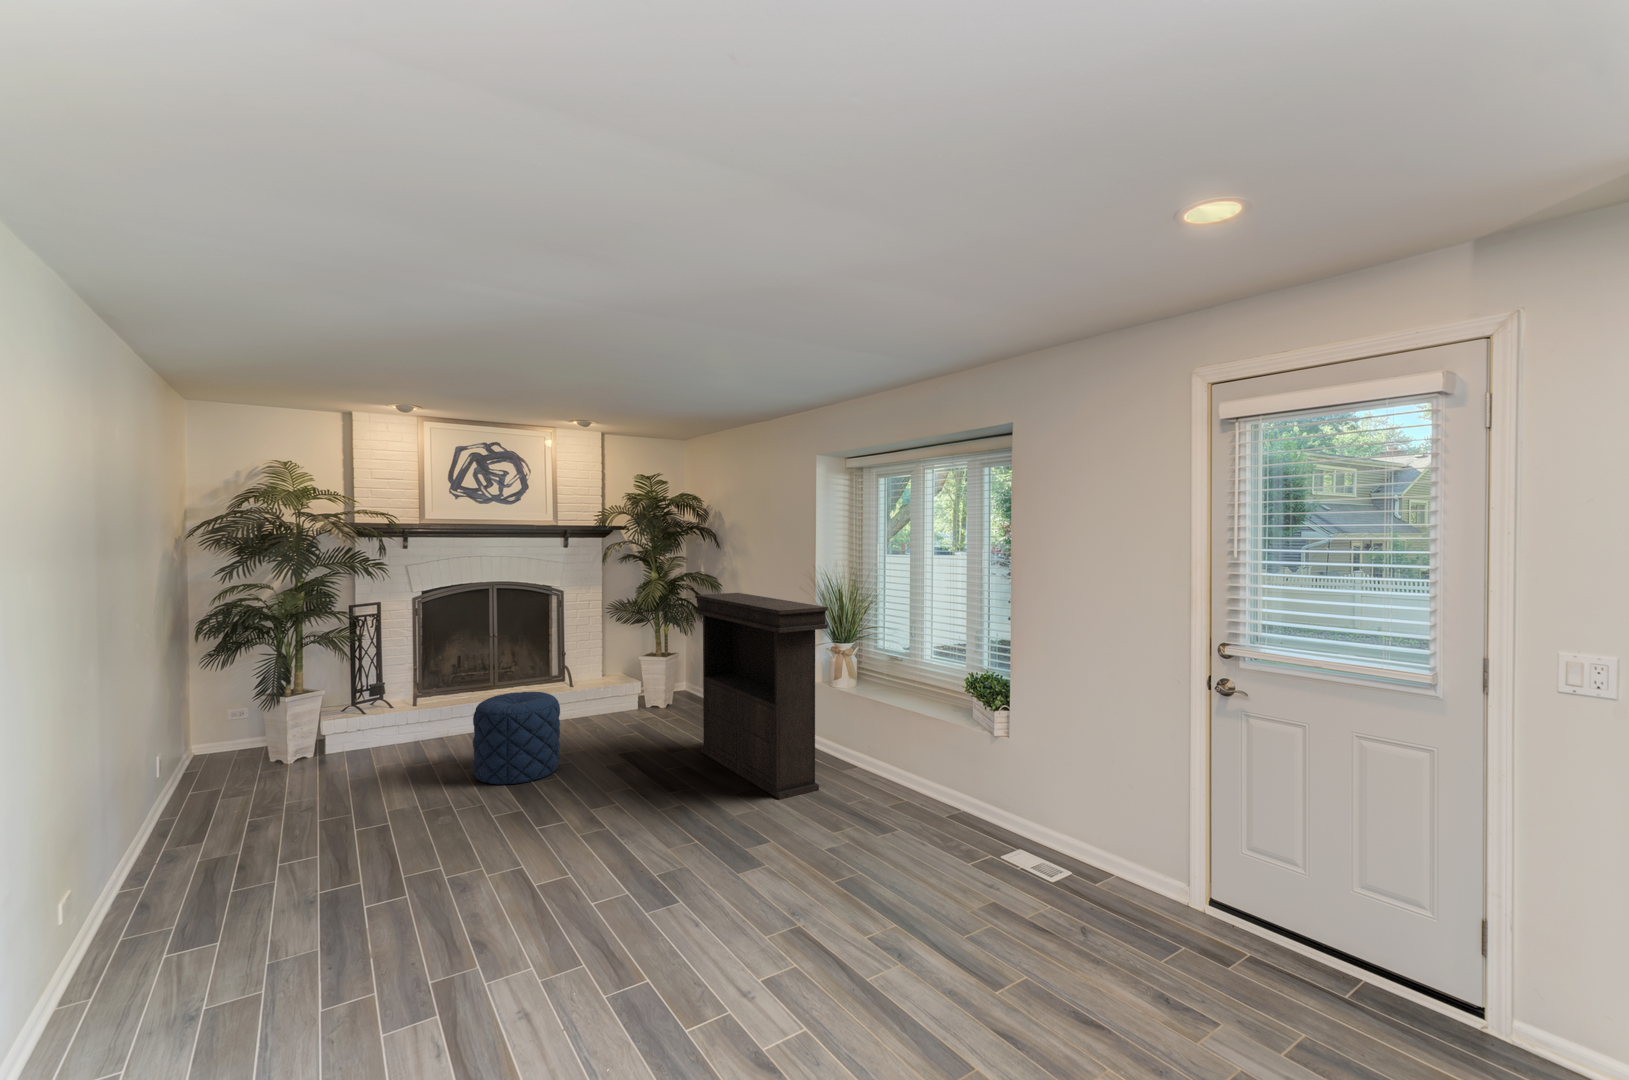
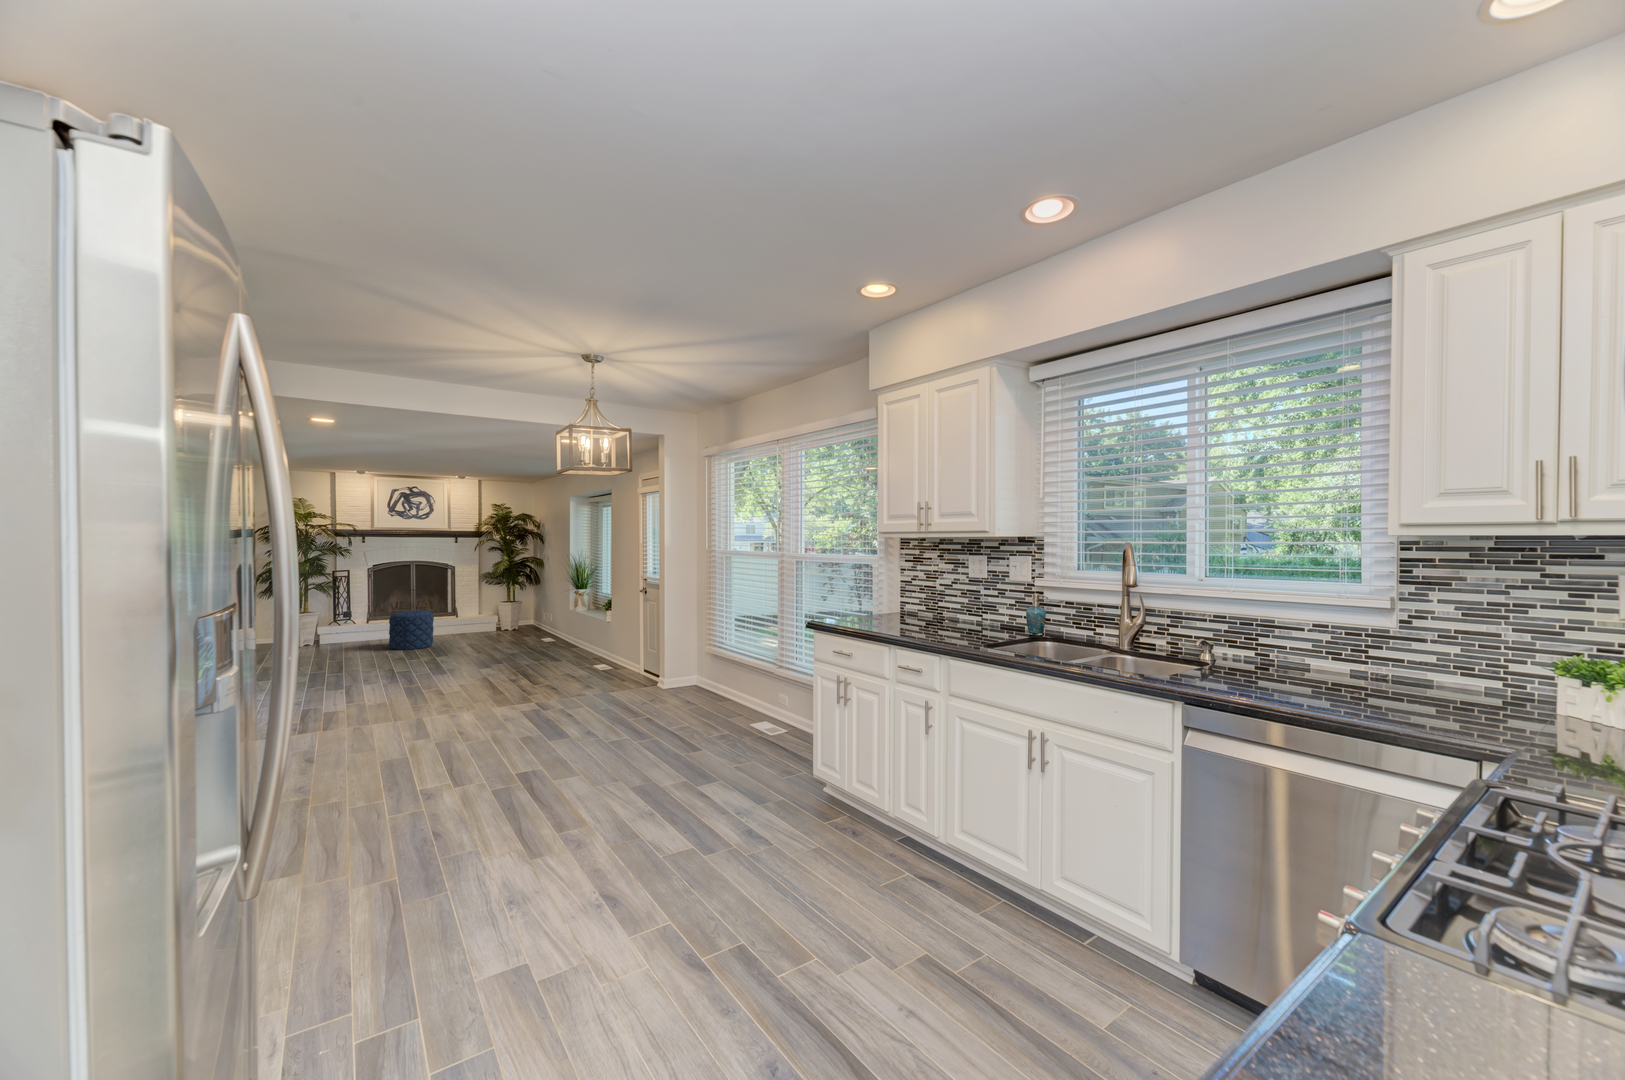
console table: present [695,593,828,799] -> none [505,564,551,653]

